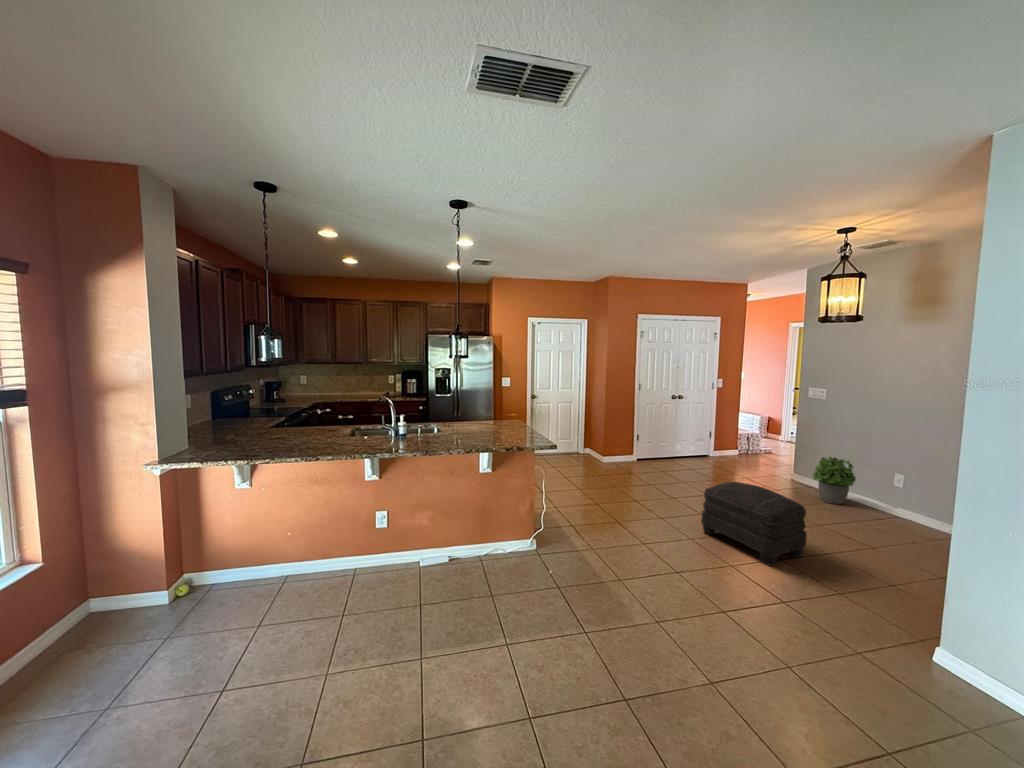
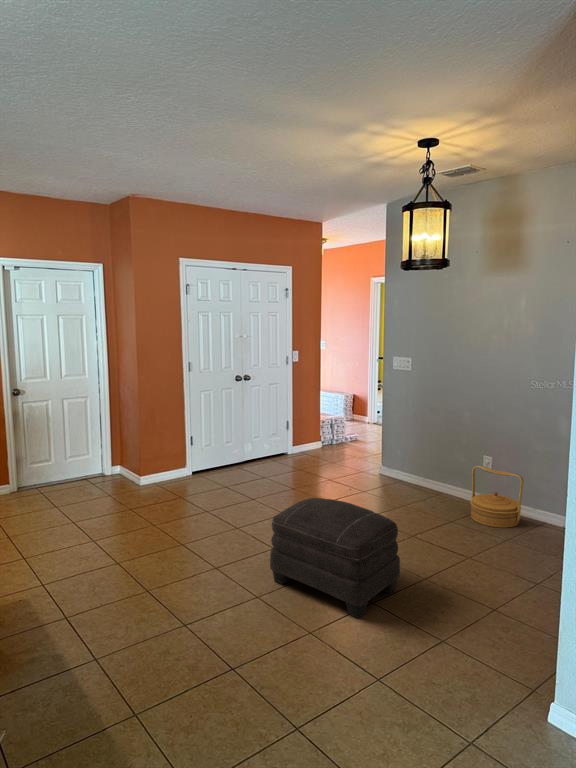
potted plant: present [813,457,856,504] -> none [401,442,446,500]
woven basket: none [881,481,940,537] -> present [470,465,524,528]

